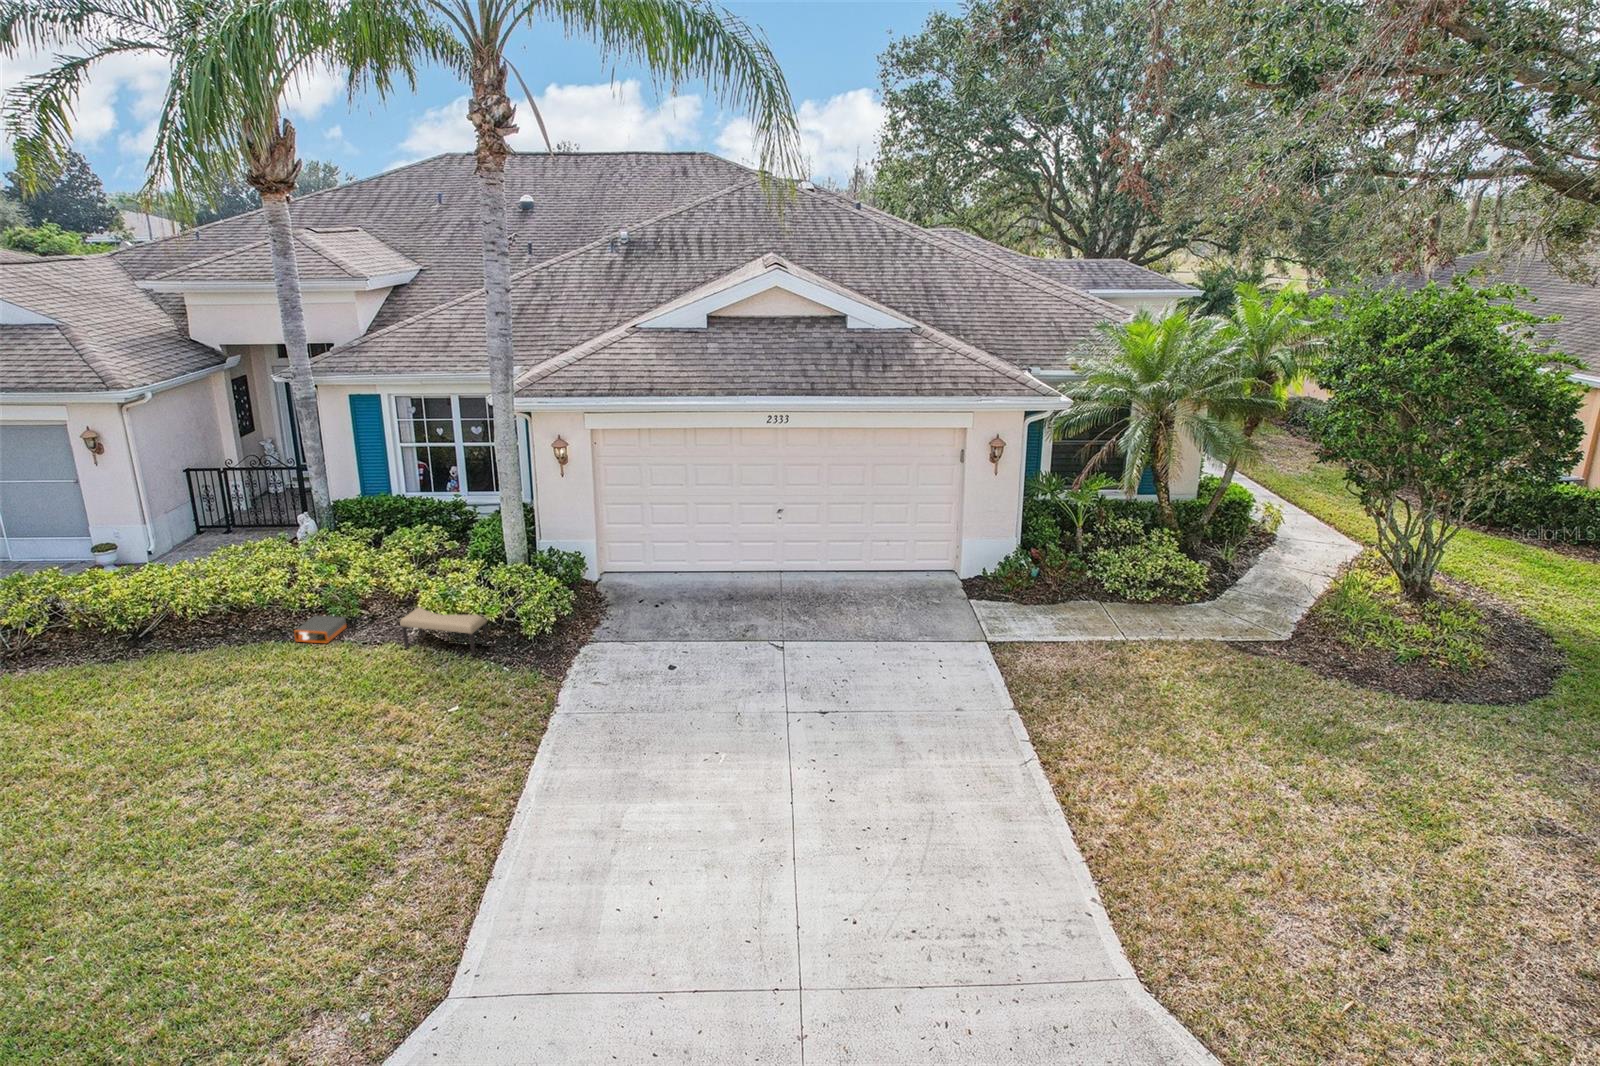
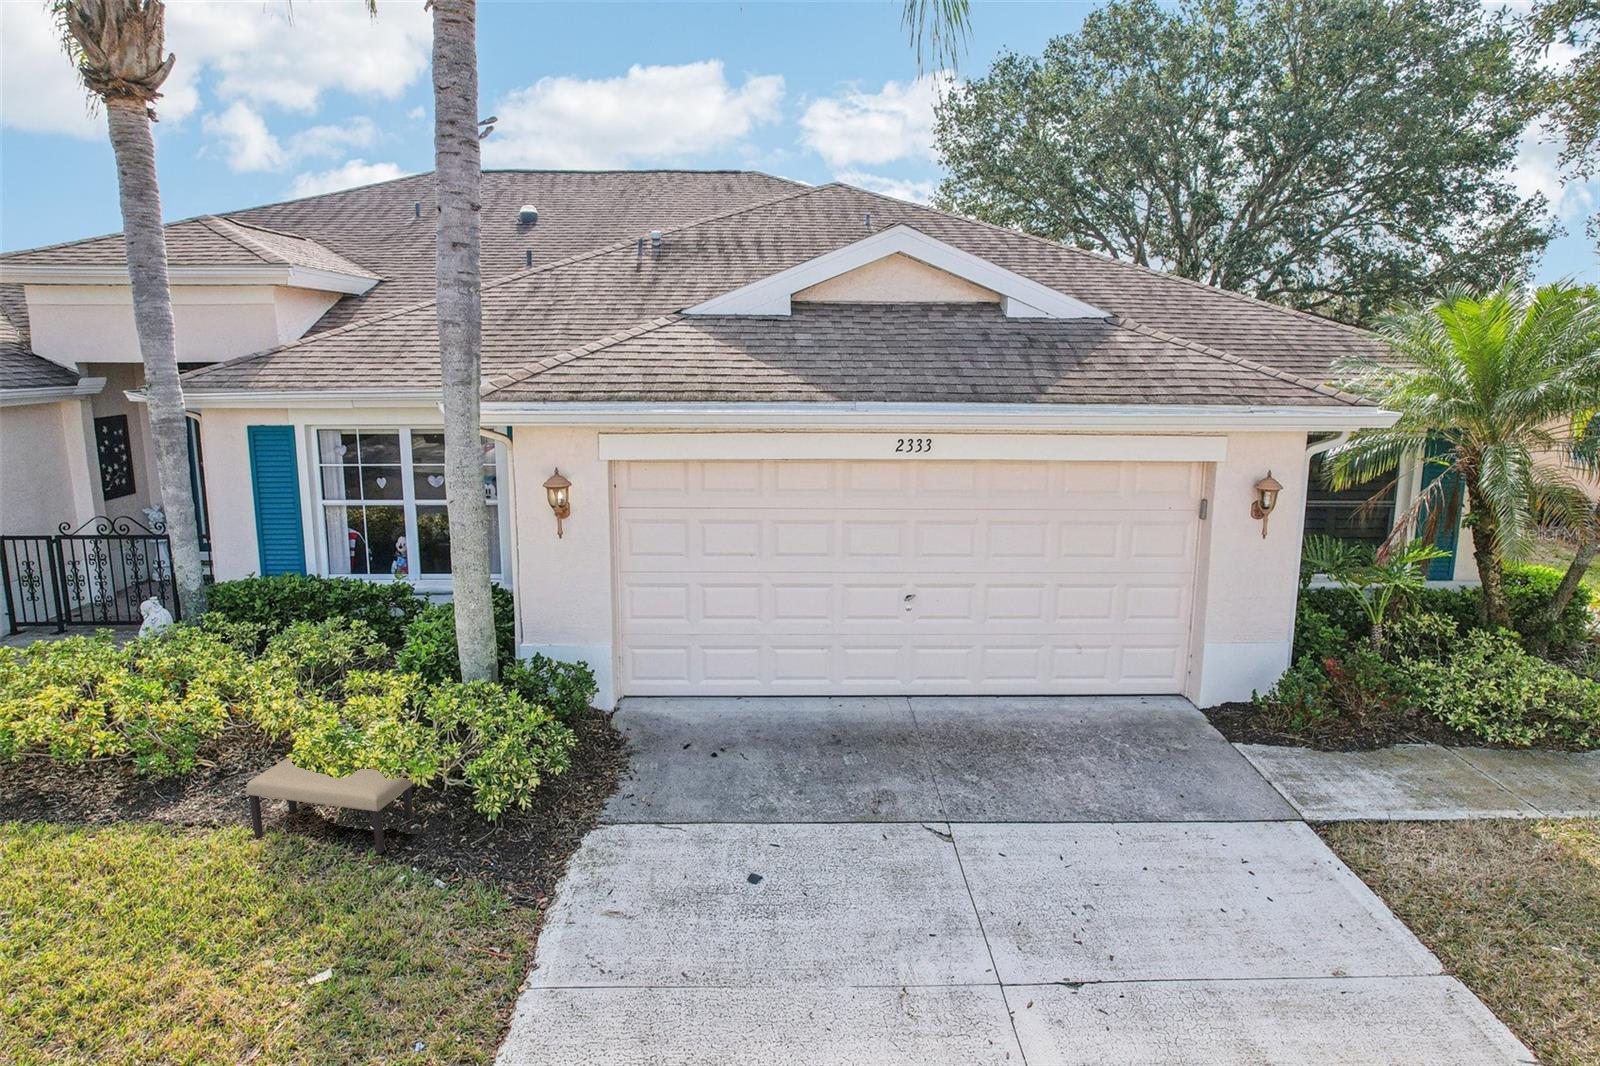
storage box: present [294,616,346,643] -> none [51,771,162,827]

